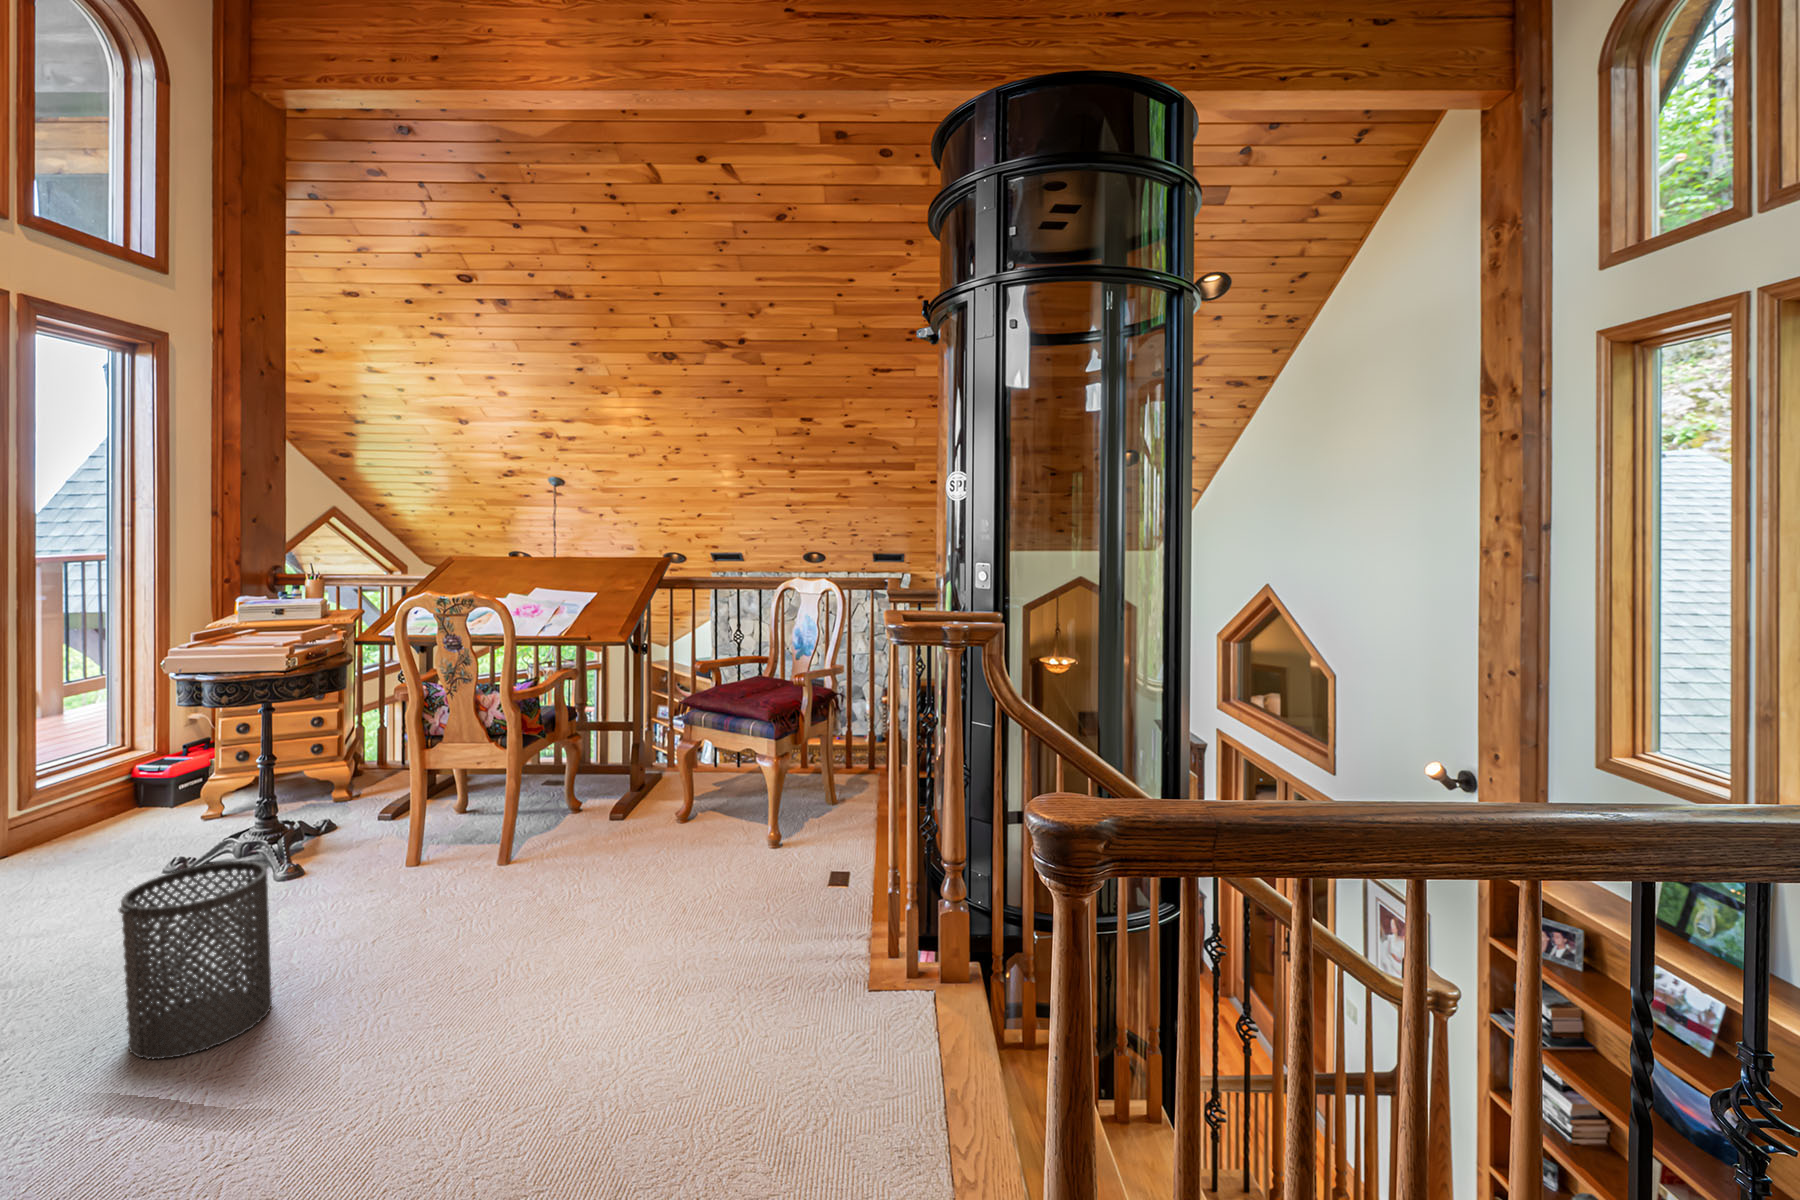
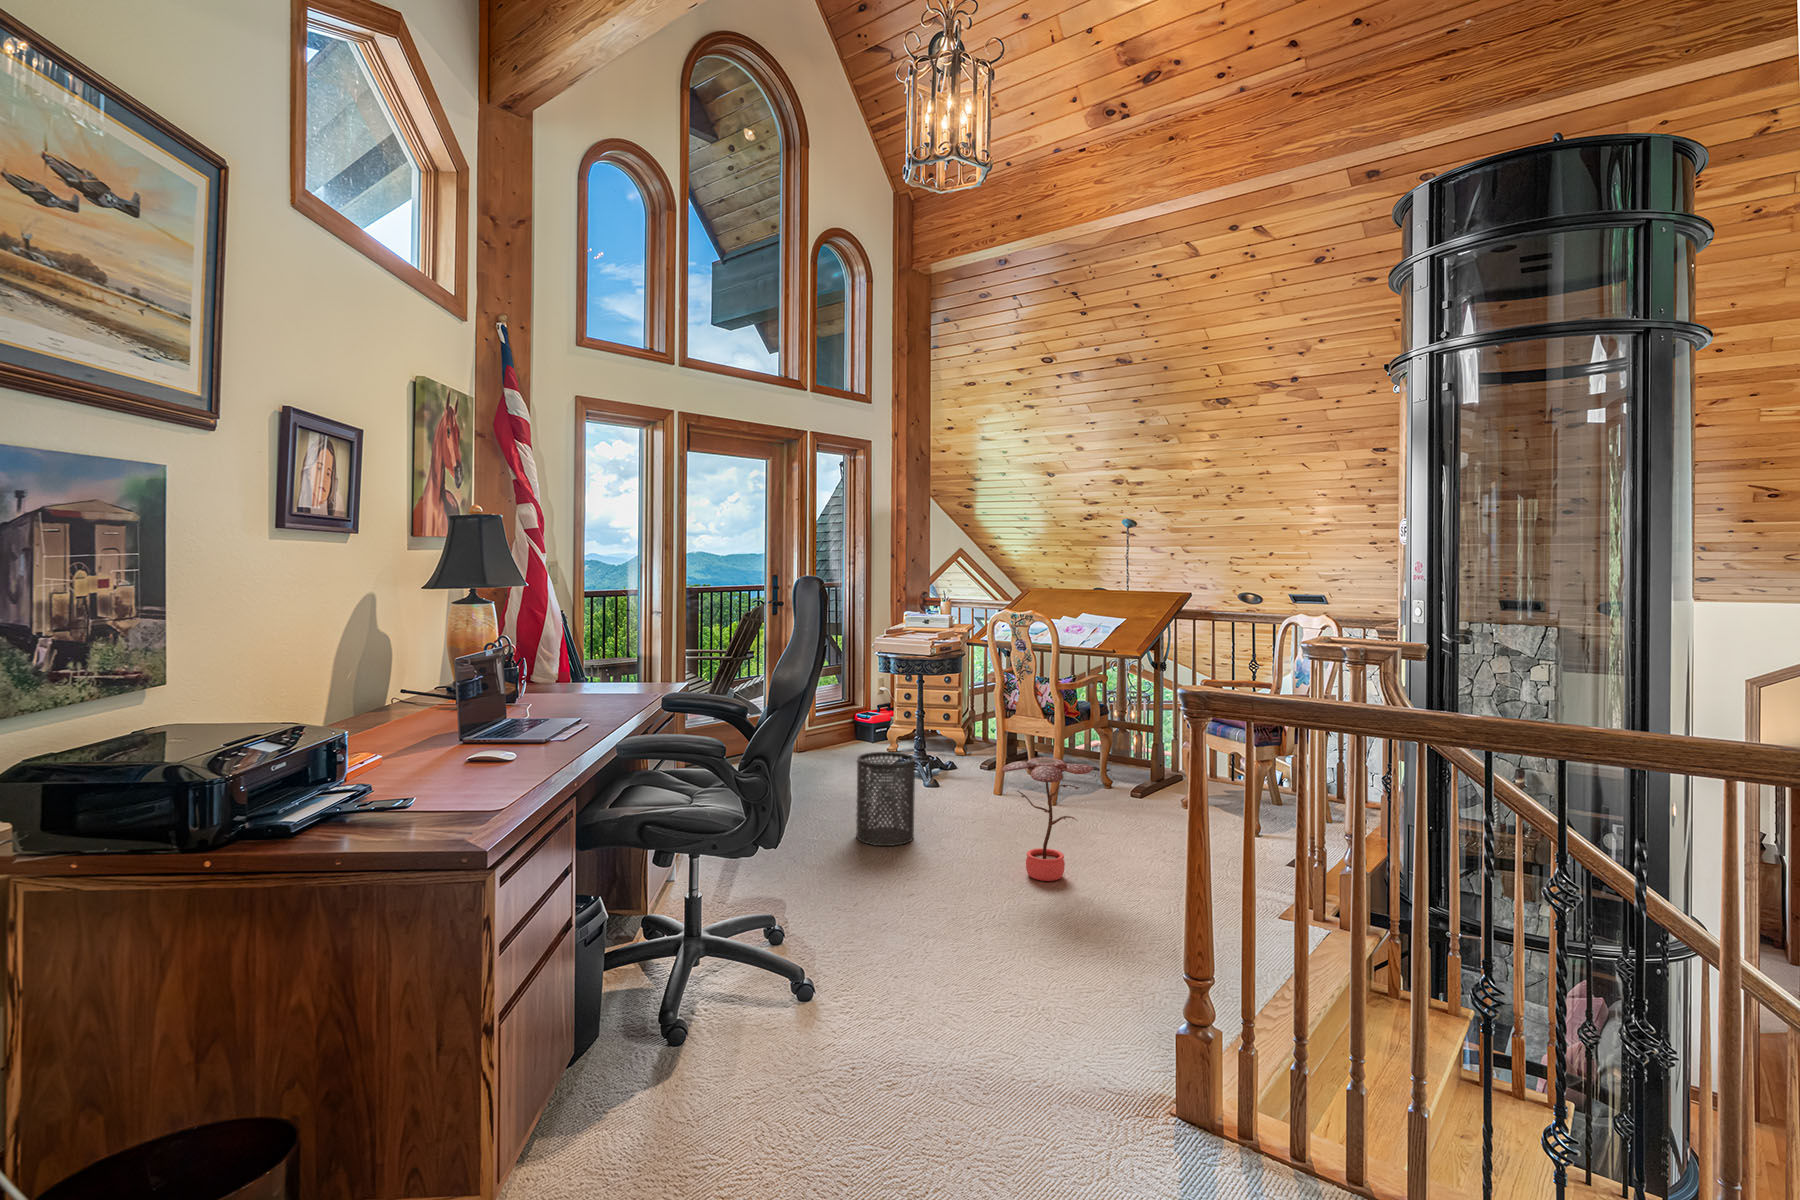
potted plant: none [456,825,610,1024] -> present [1002,757,1094,881]

